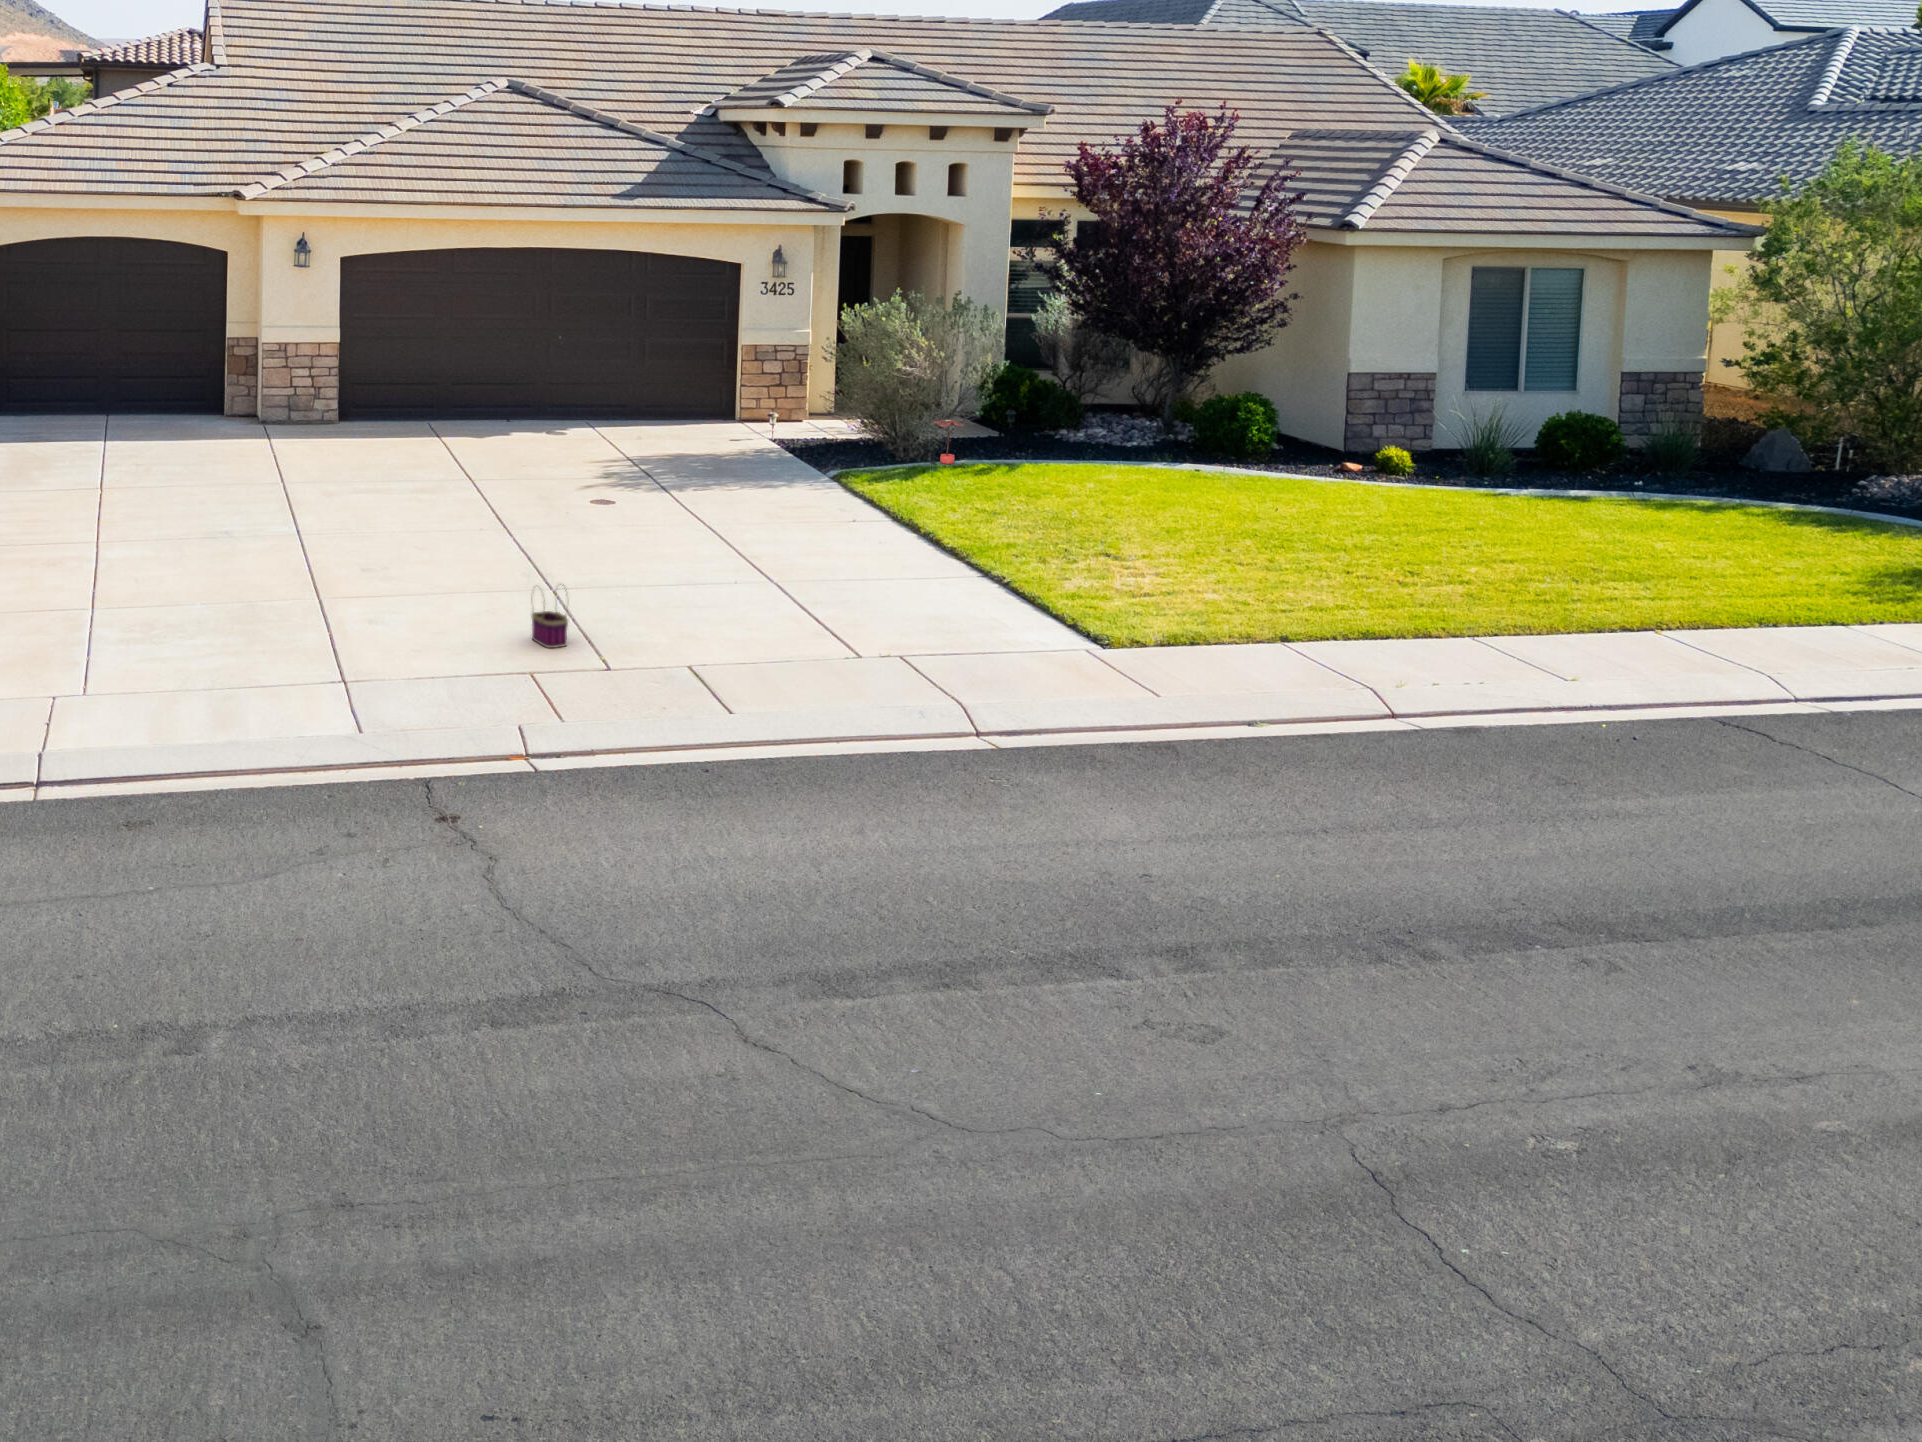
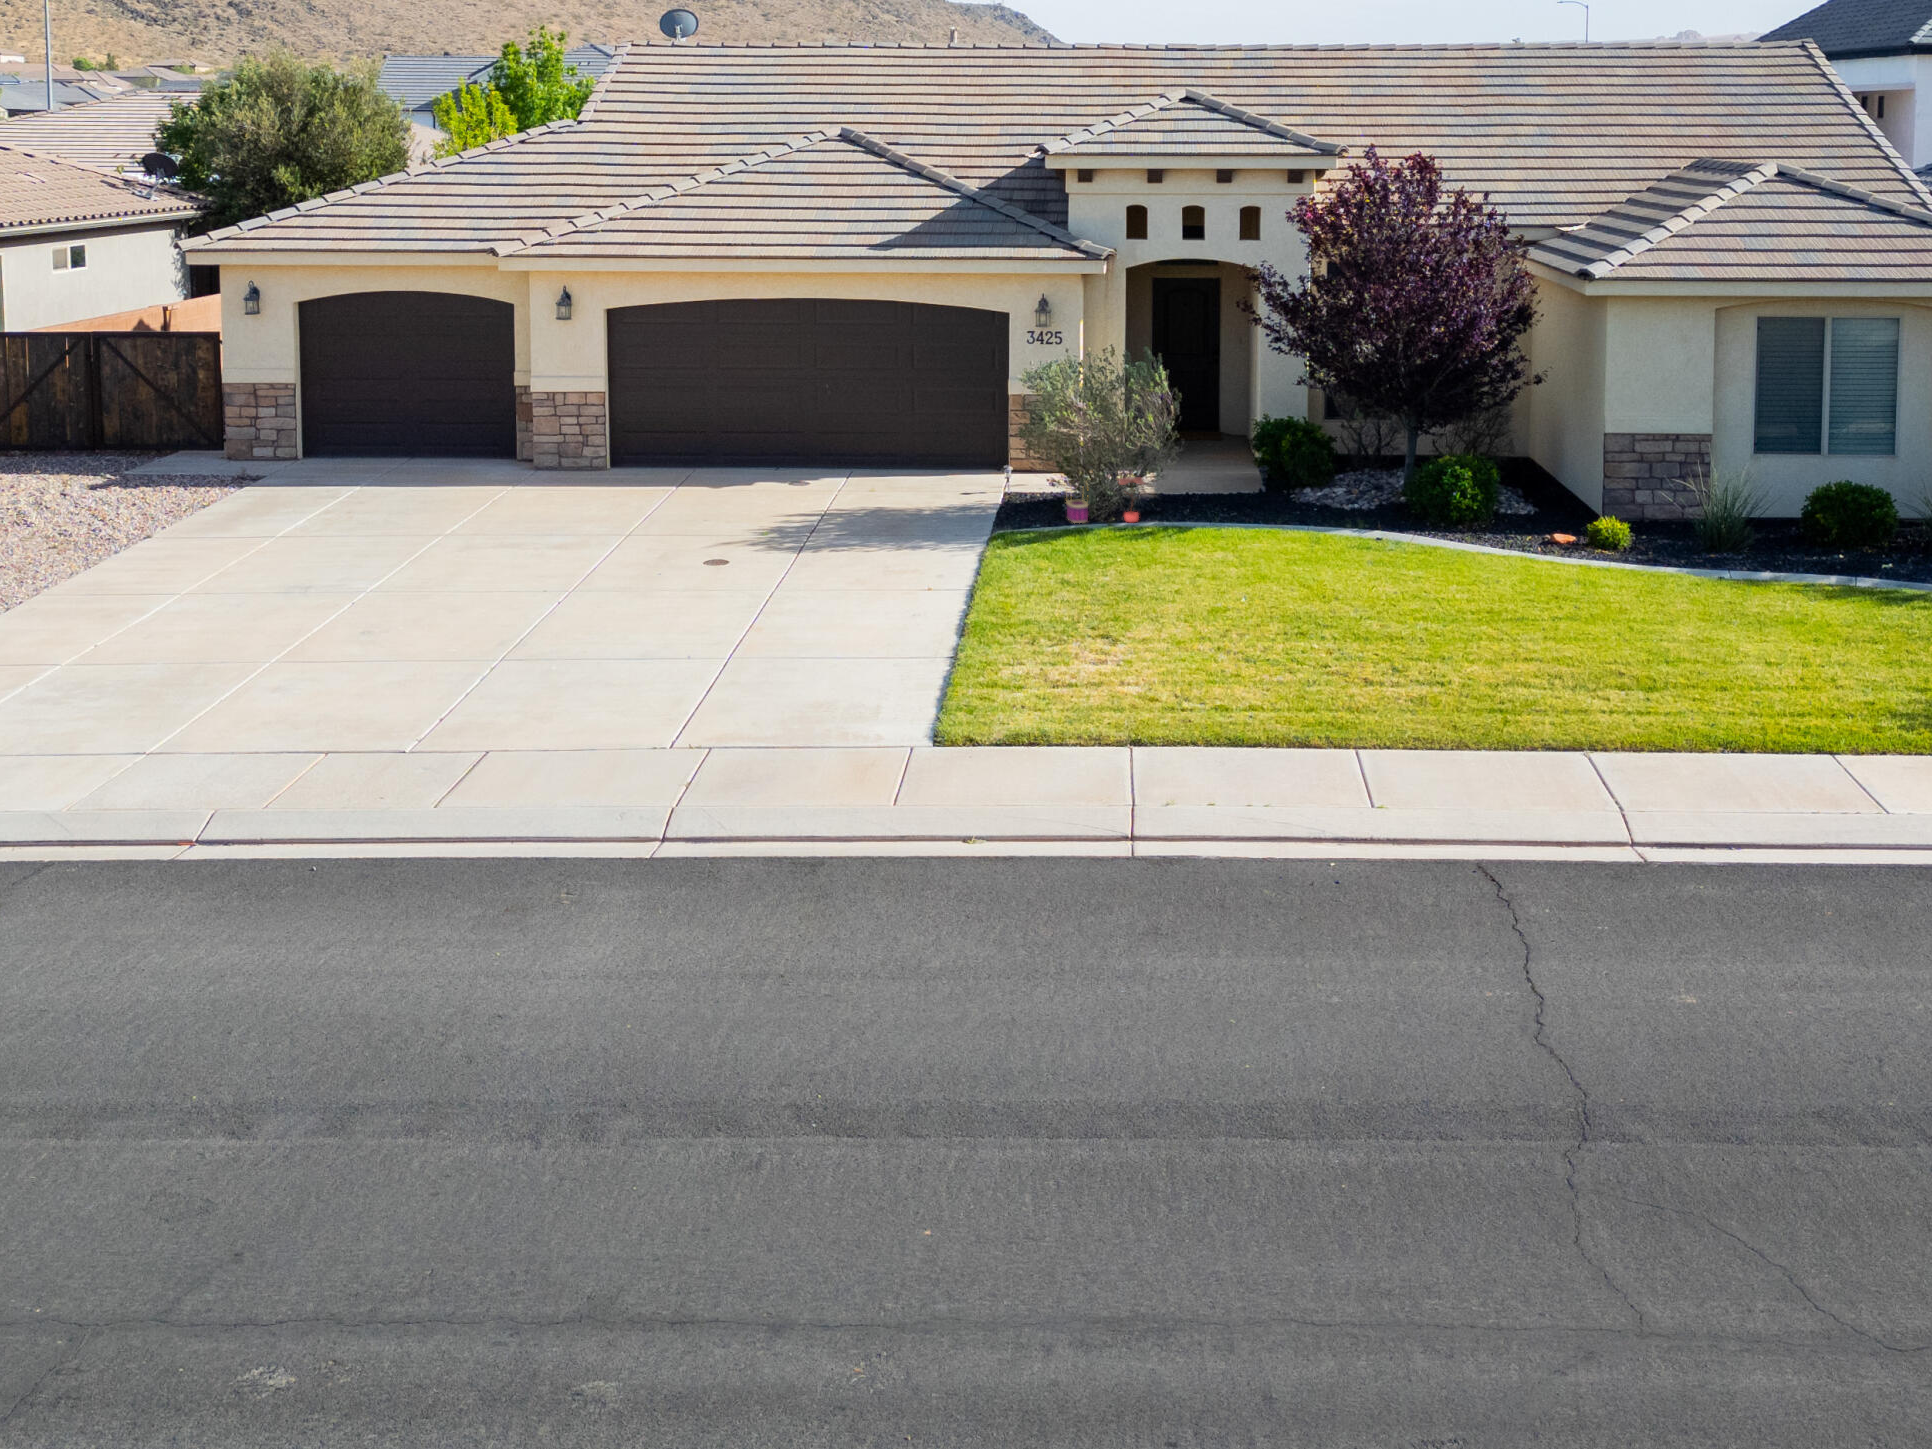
basket: present [531,584,568,648] -> present [1066,482,1088,523]

